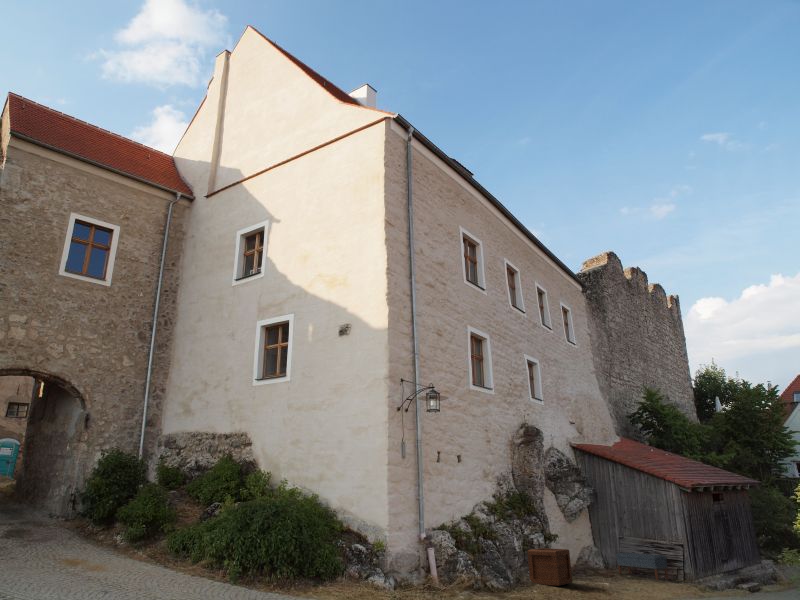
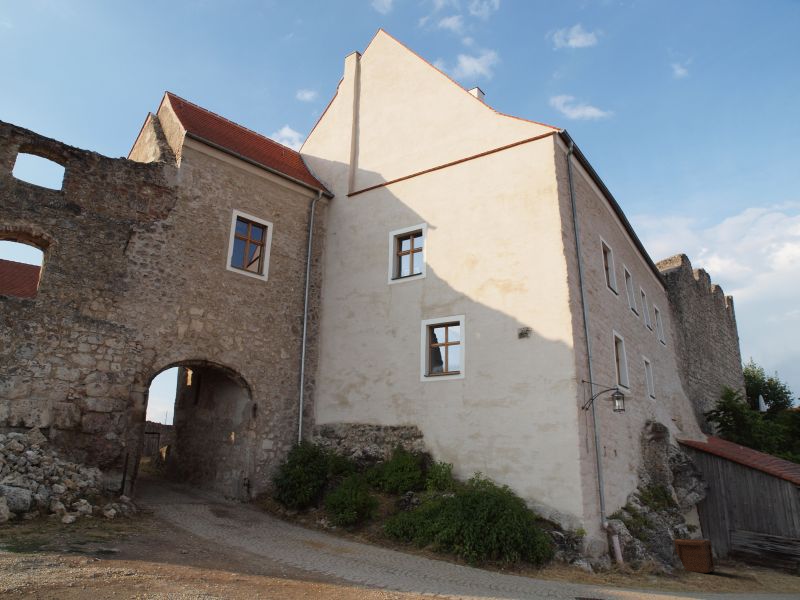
bench: present [616,553,669,581] -> none [733,545,788,571]

